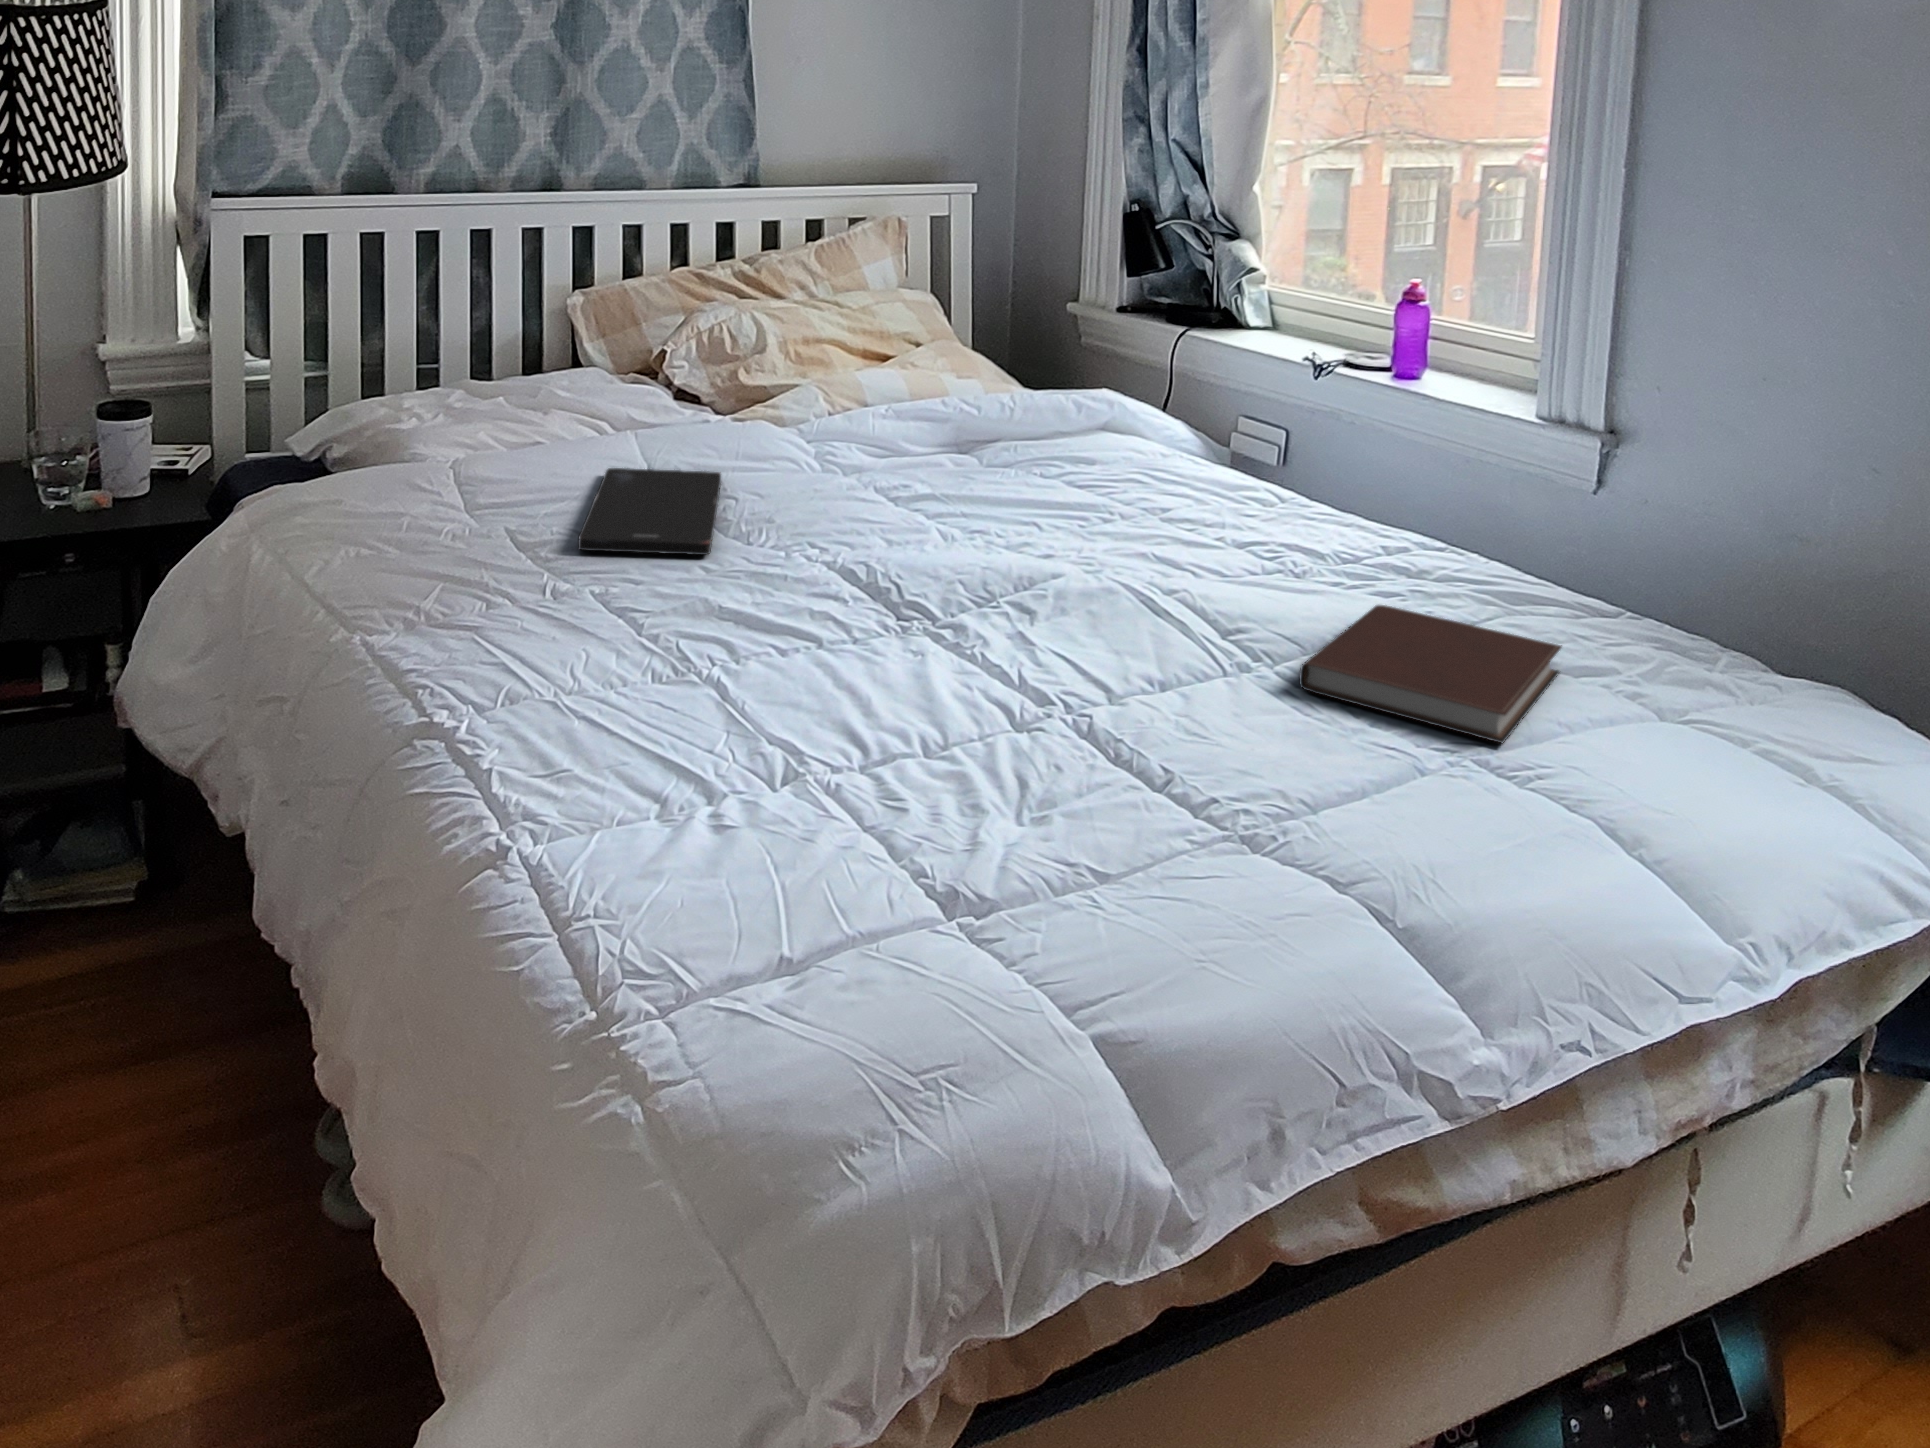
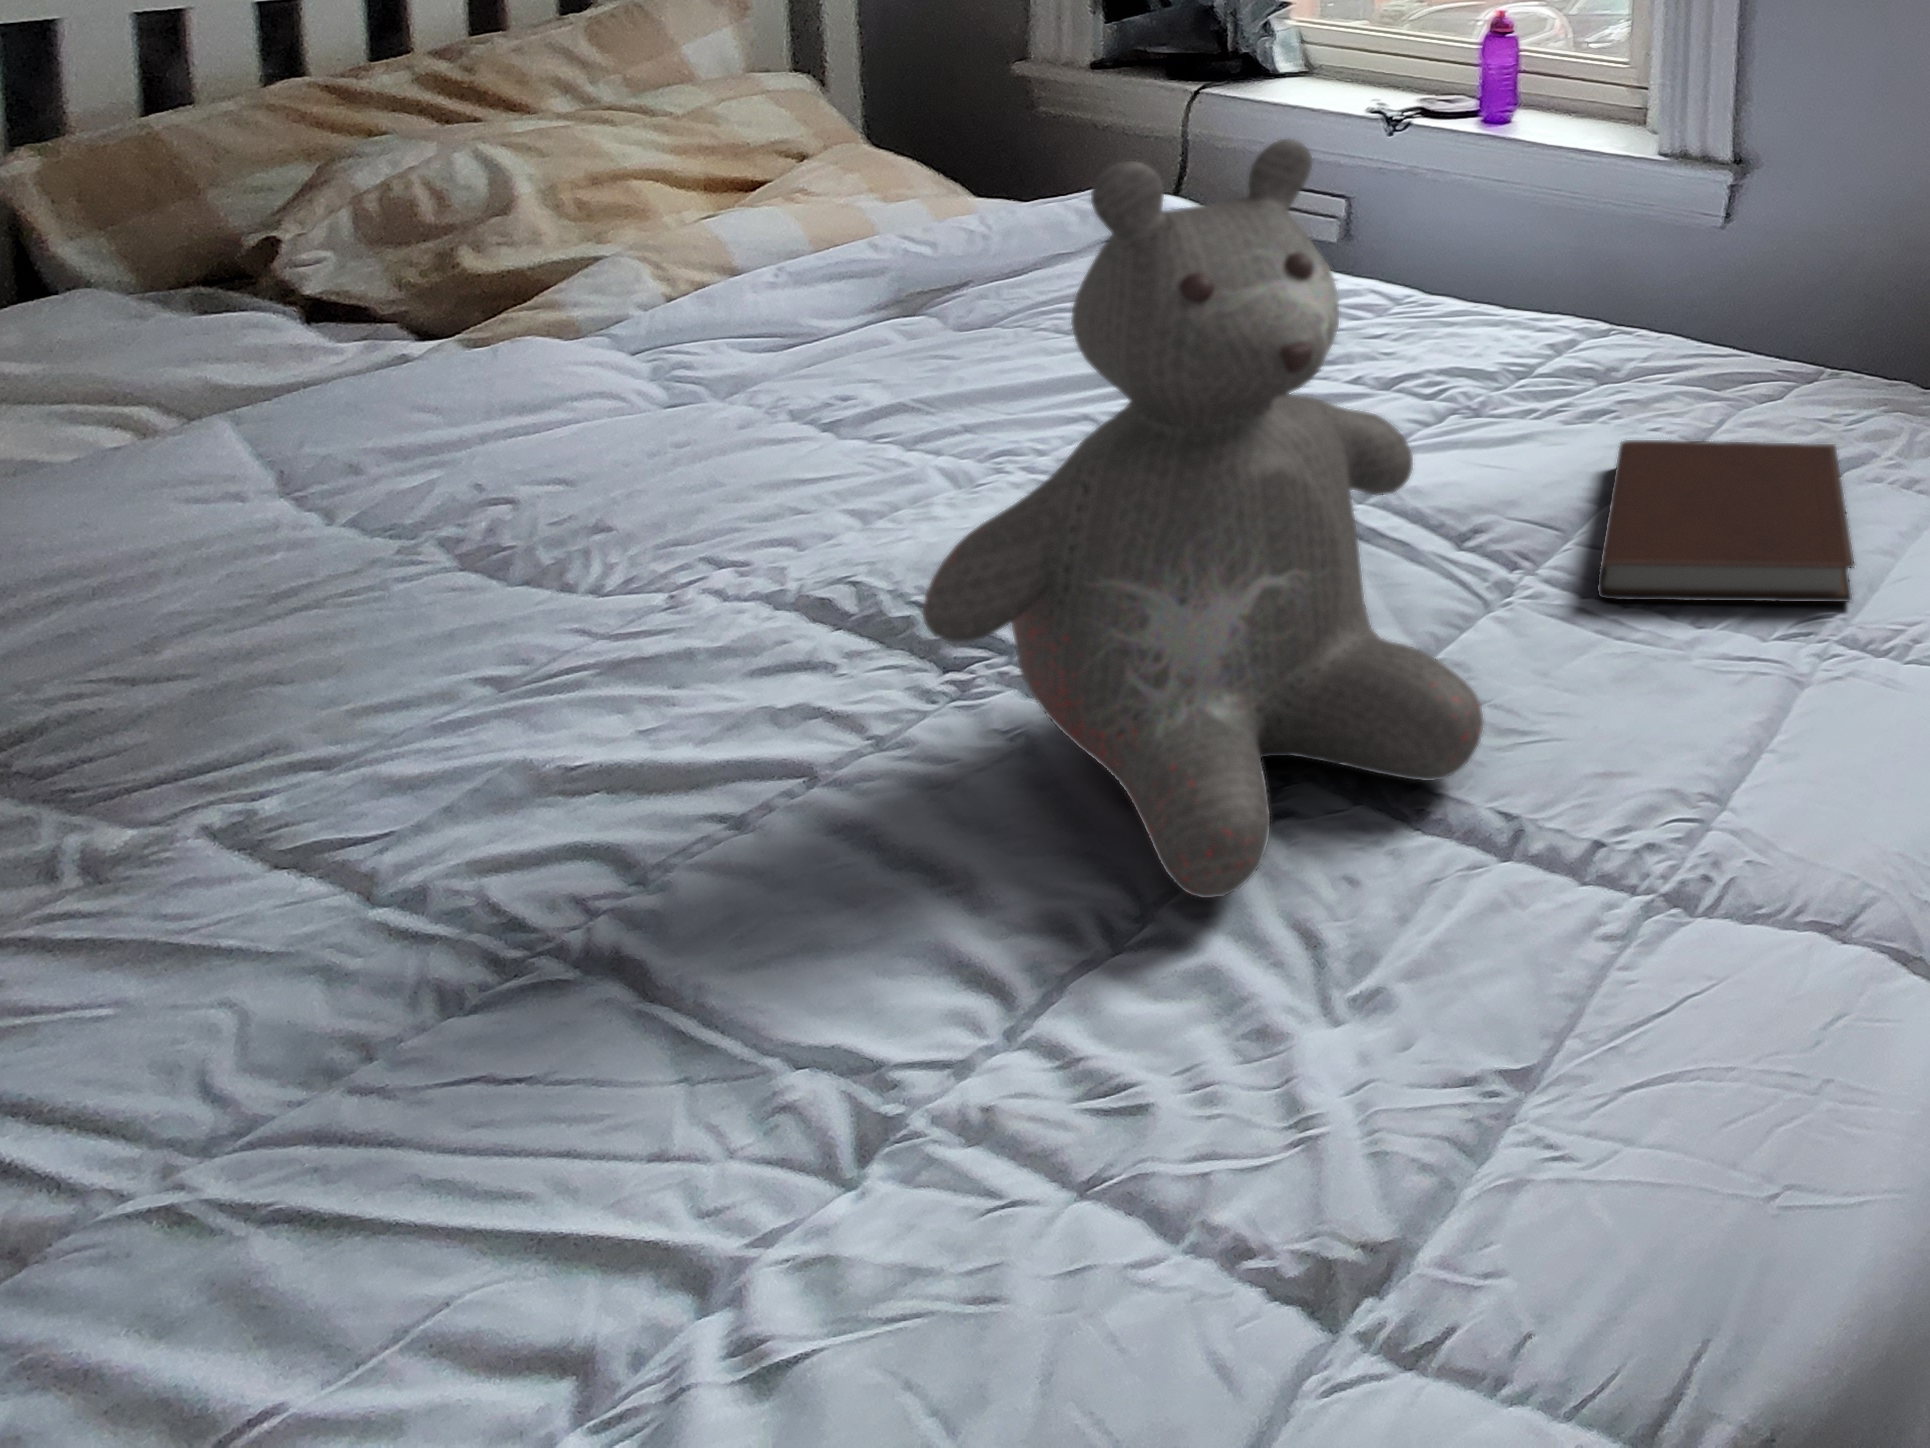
teddy bear: none [858,310,1162,744] -> present [923,139,1483,898]
smartphone: present [578,468,721,555] -> none [134,455,500,732]

